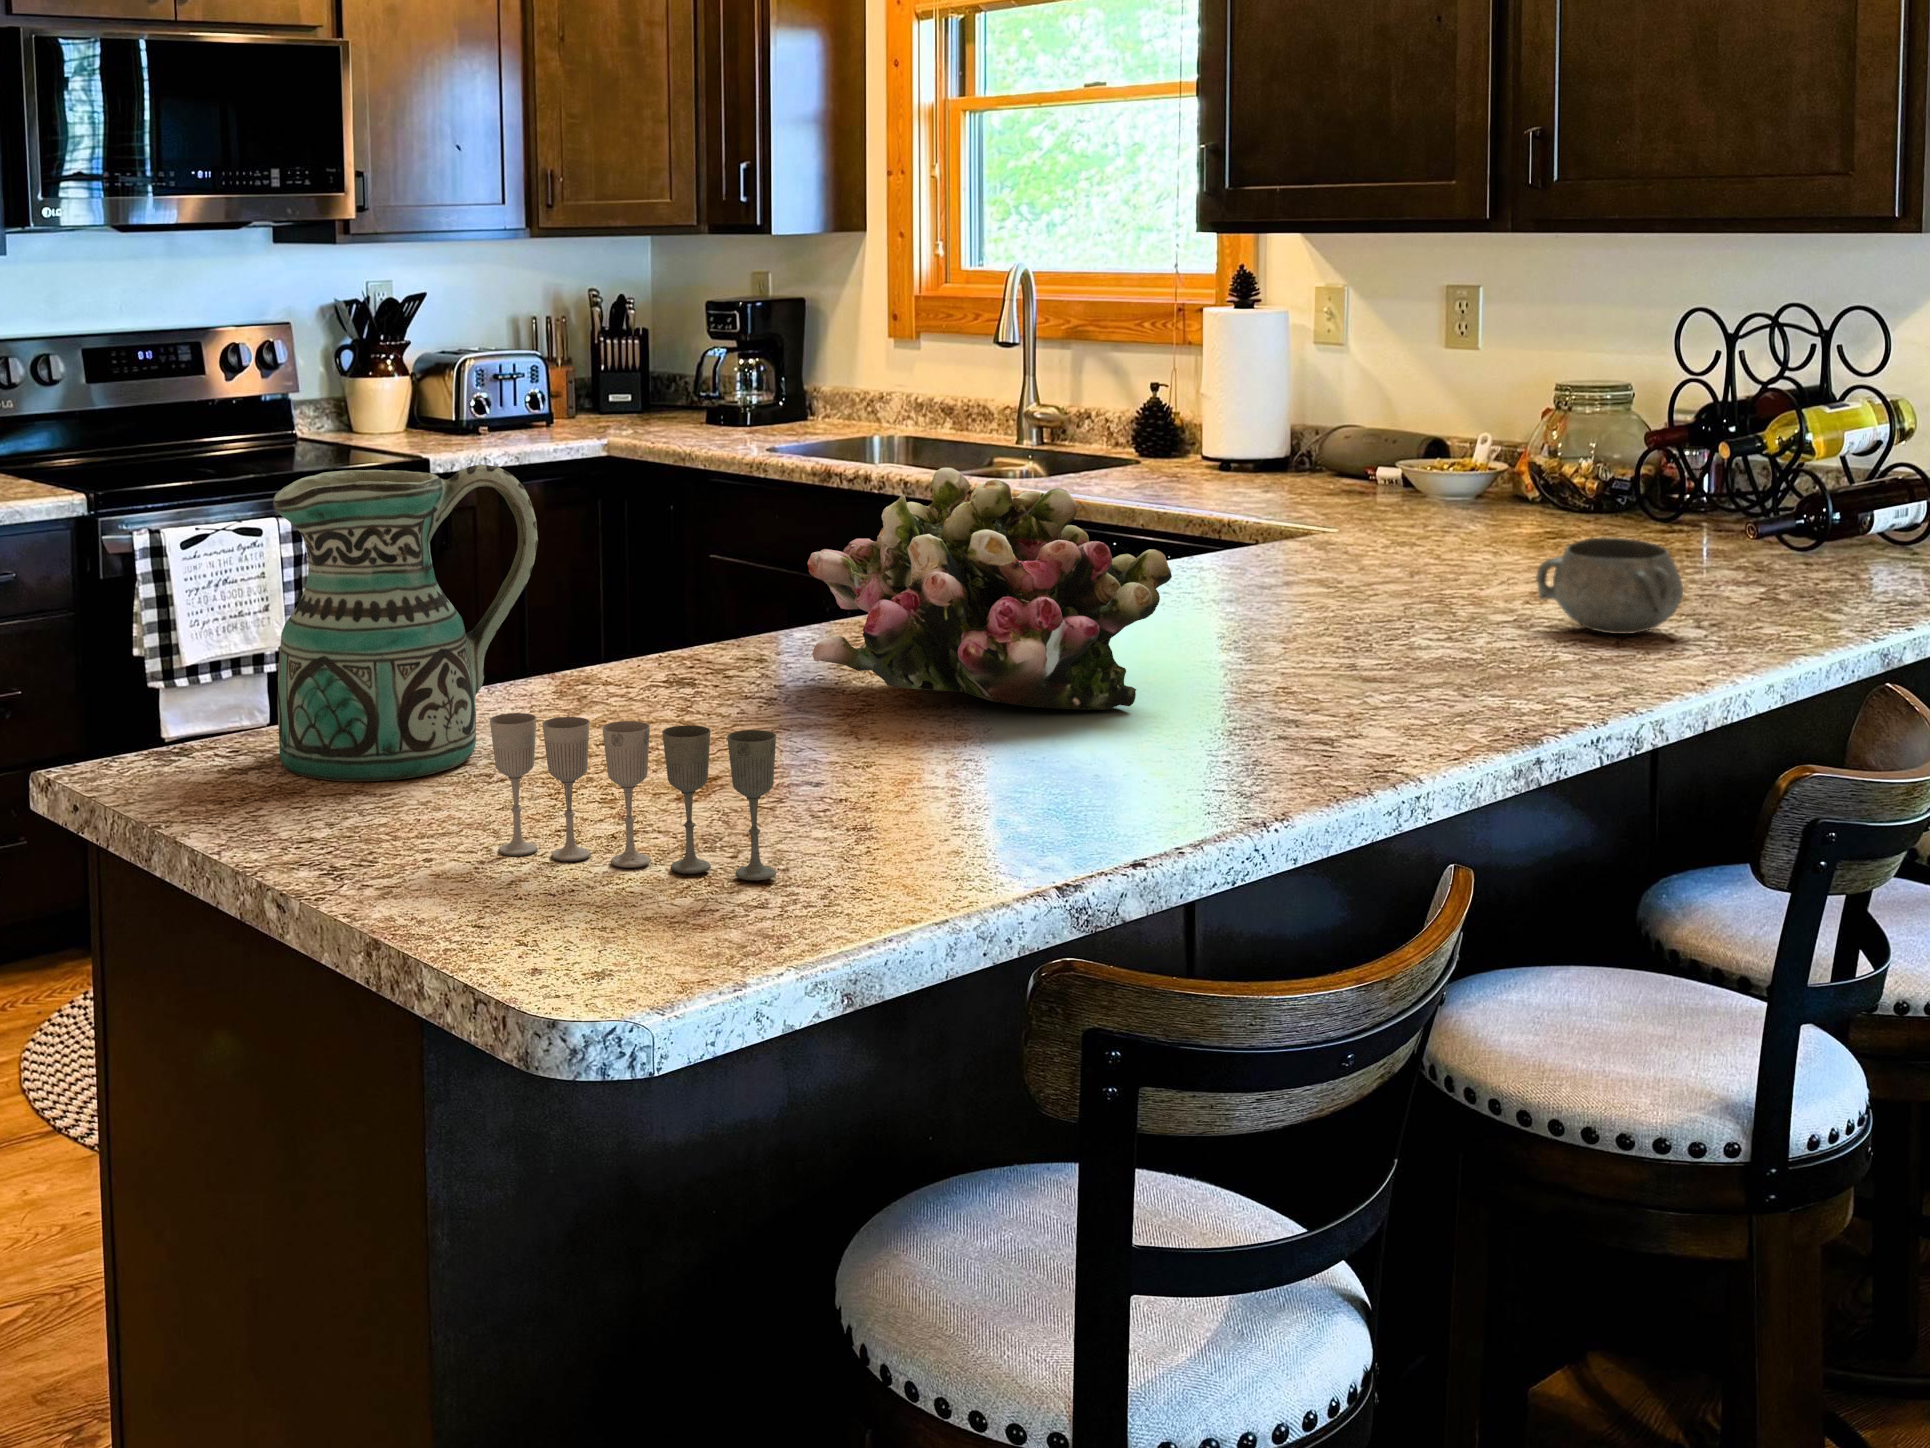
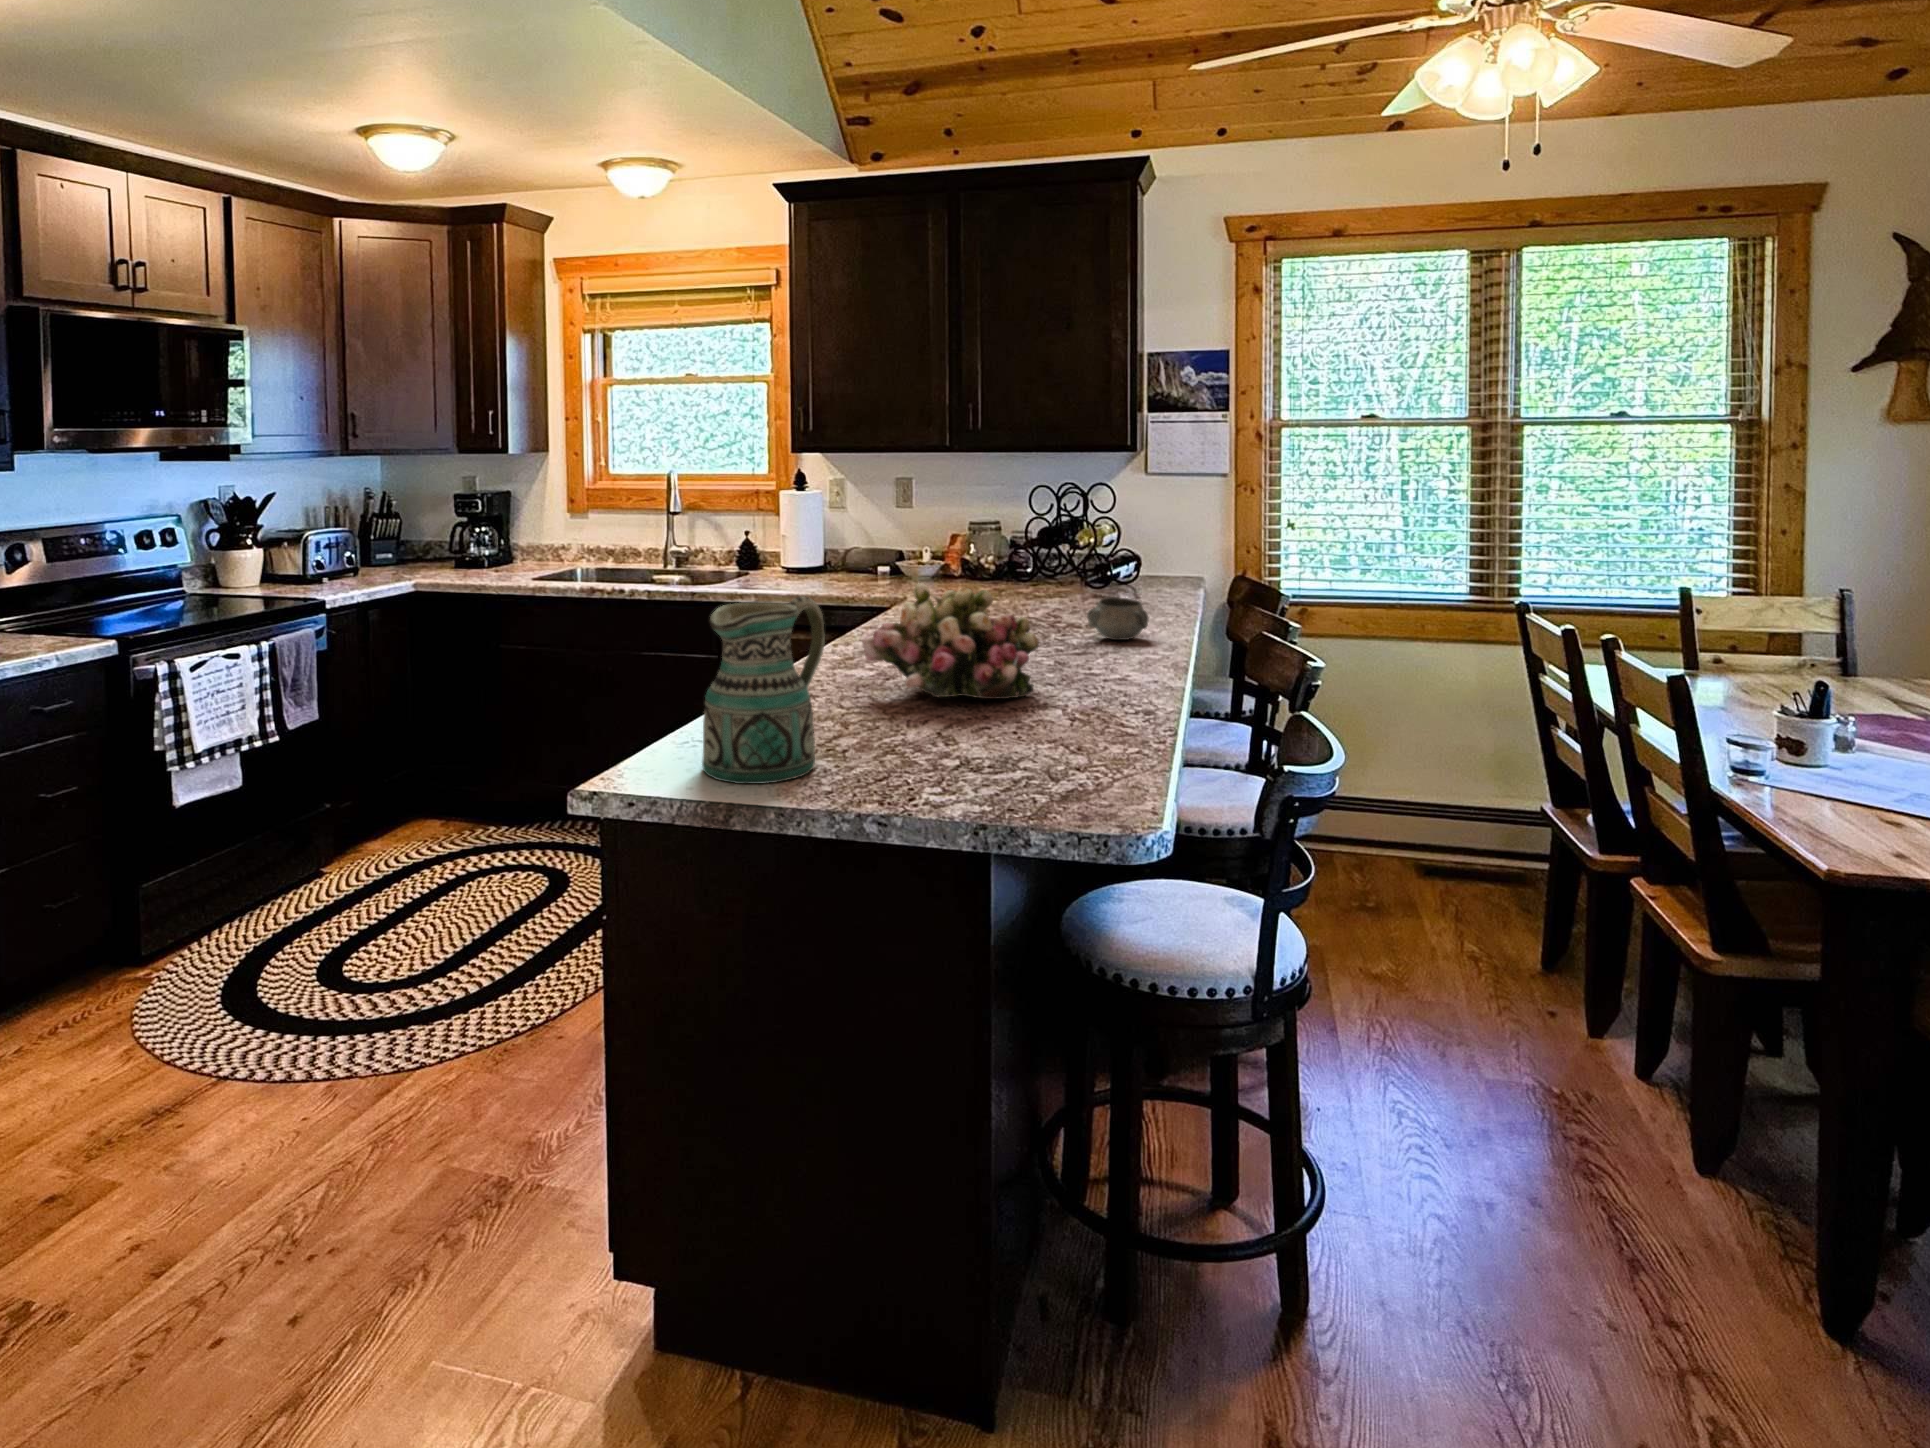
wine glass: present [490,713,776,880] -> none [933,718,1087,803]

